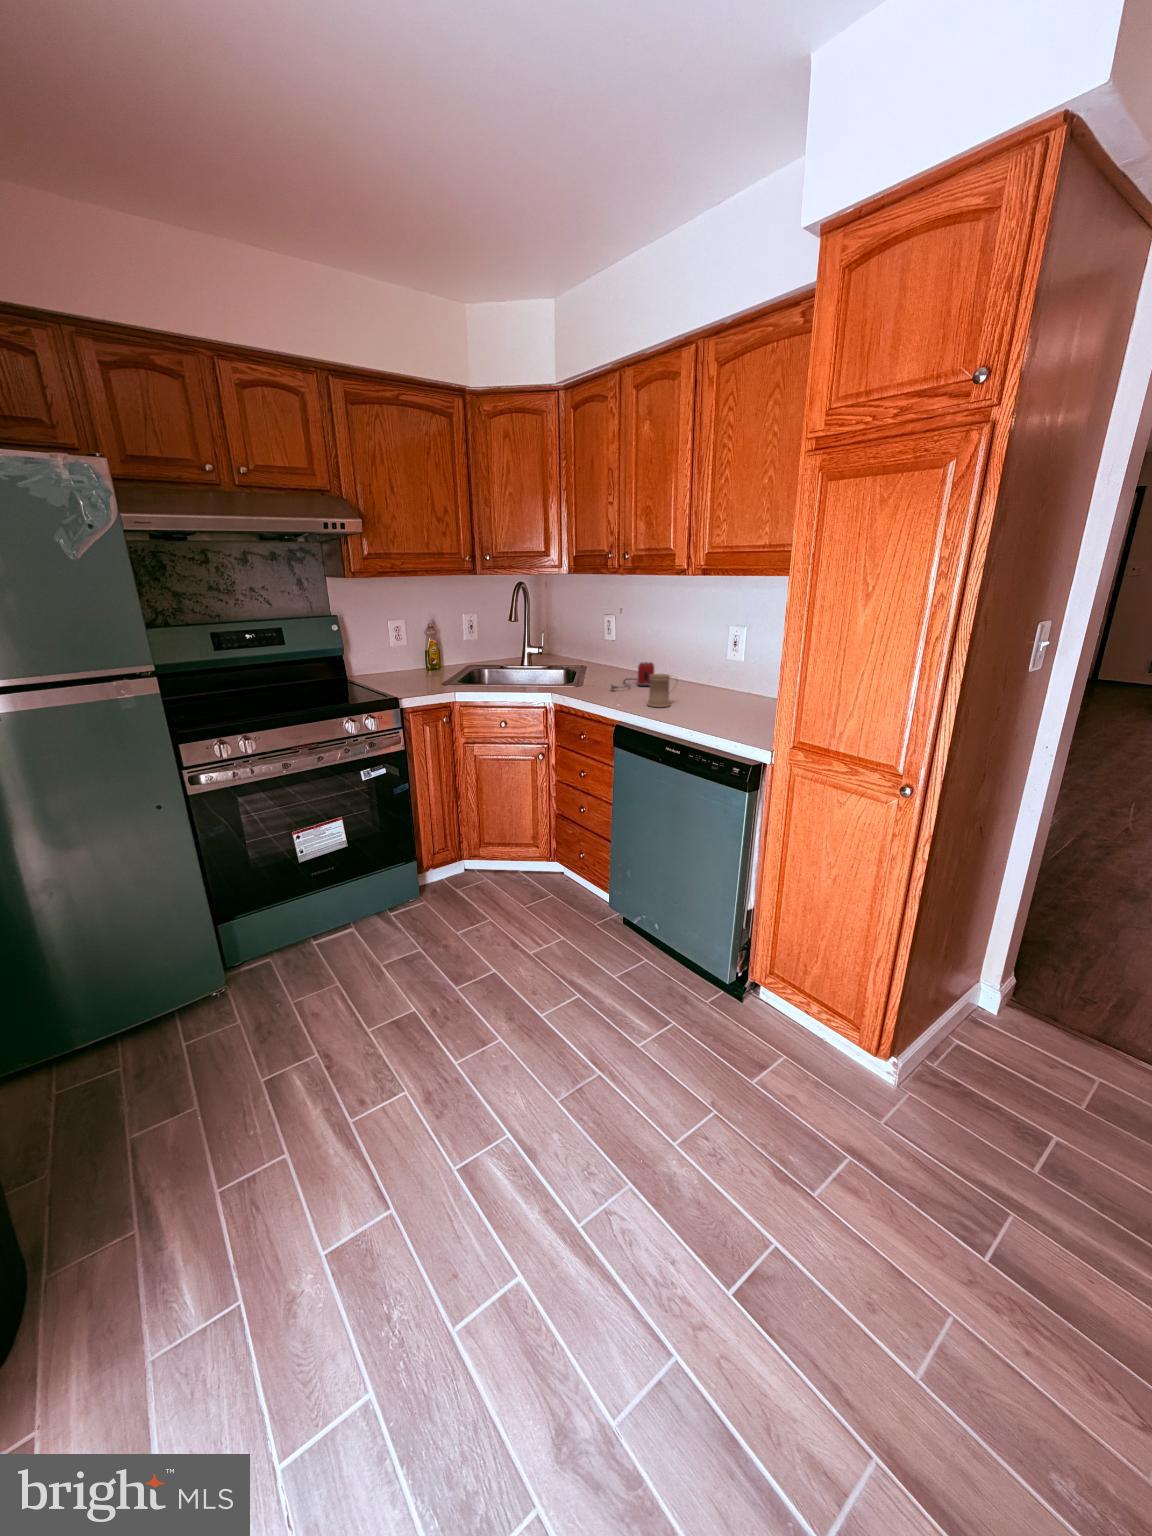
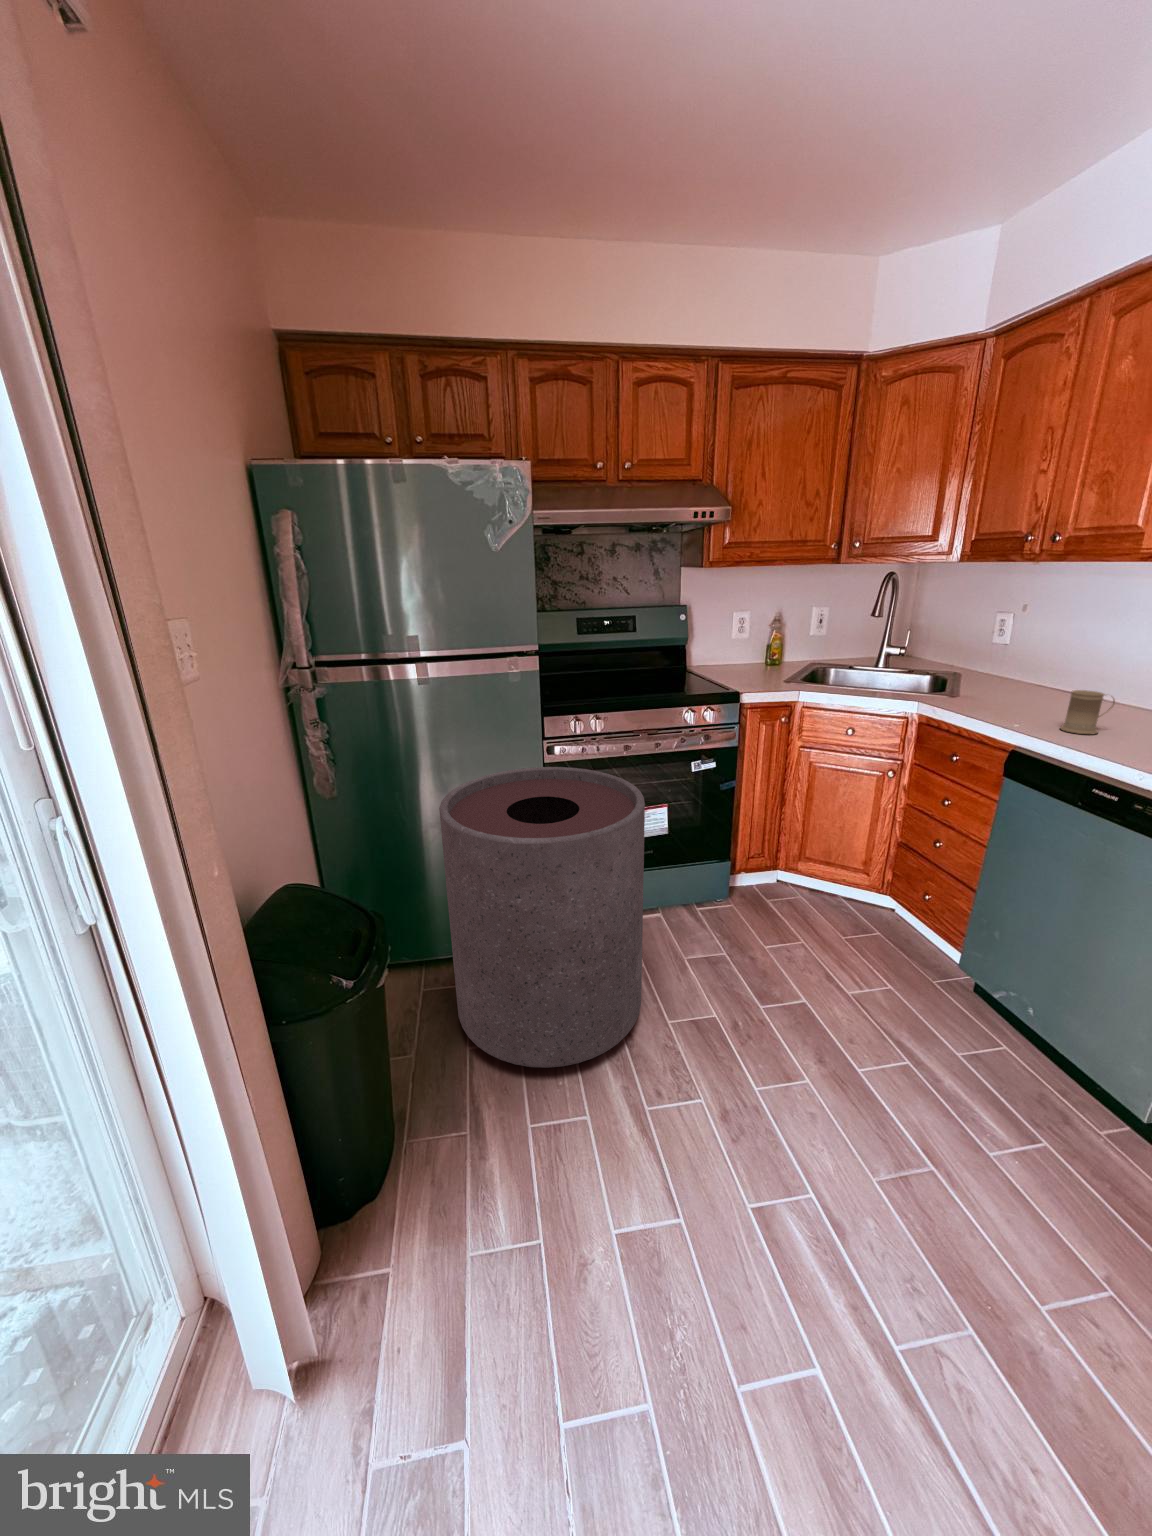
toaster: present [610,662,654,690] -> none [999,673,1071,705]
trash can: none [39,795,336,1133] -> present [439,767,645,1068]

